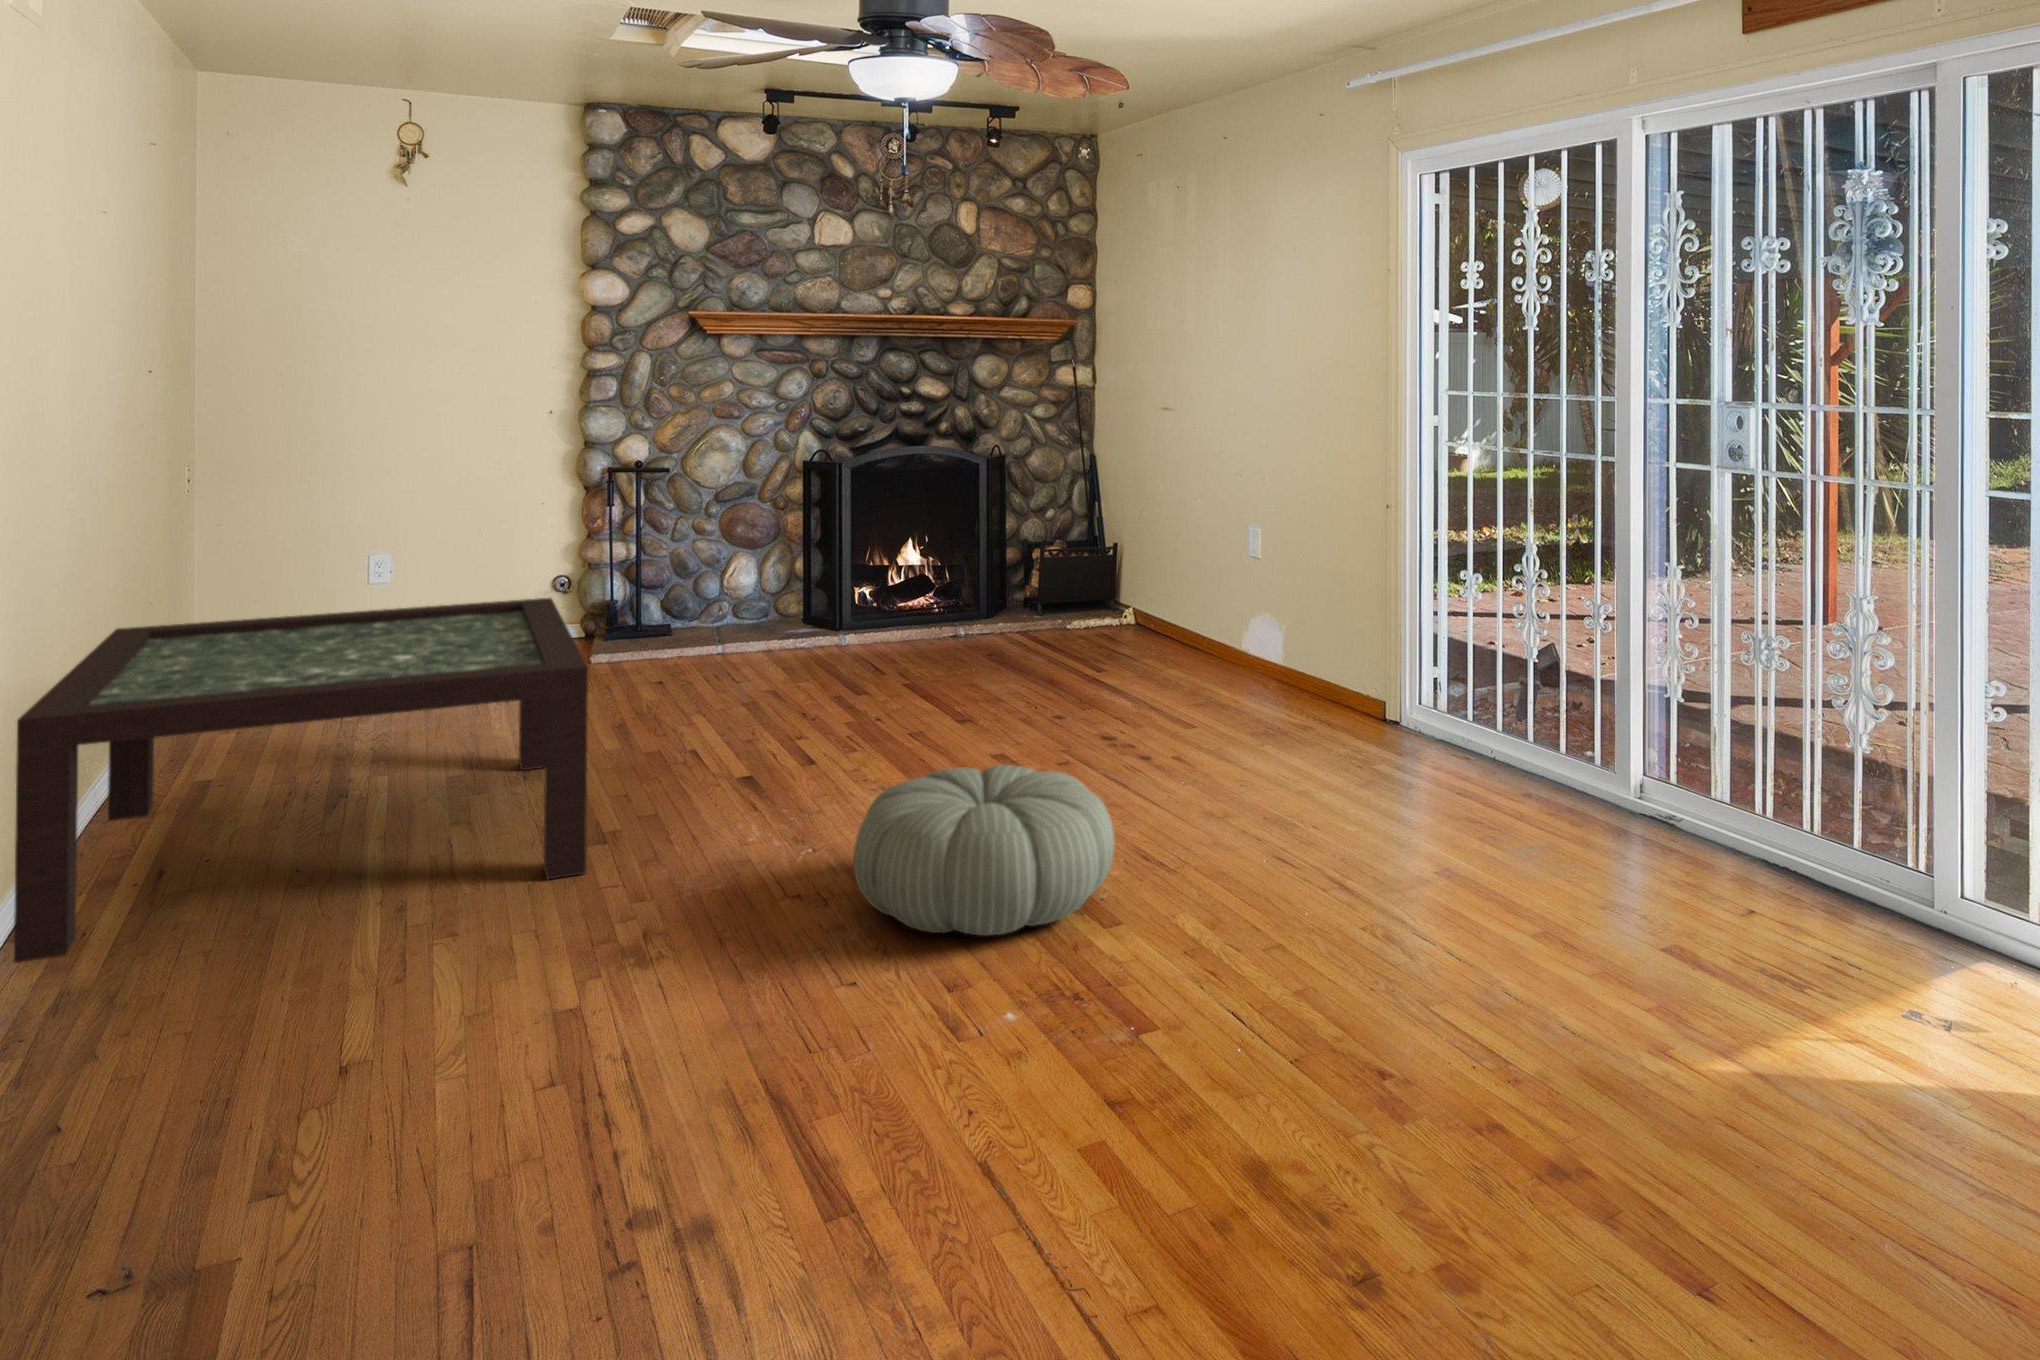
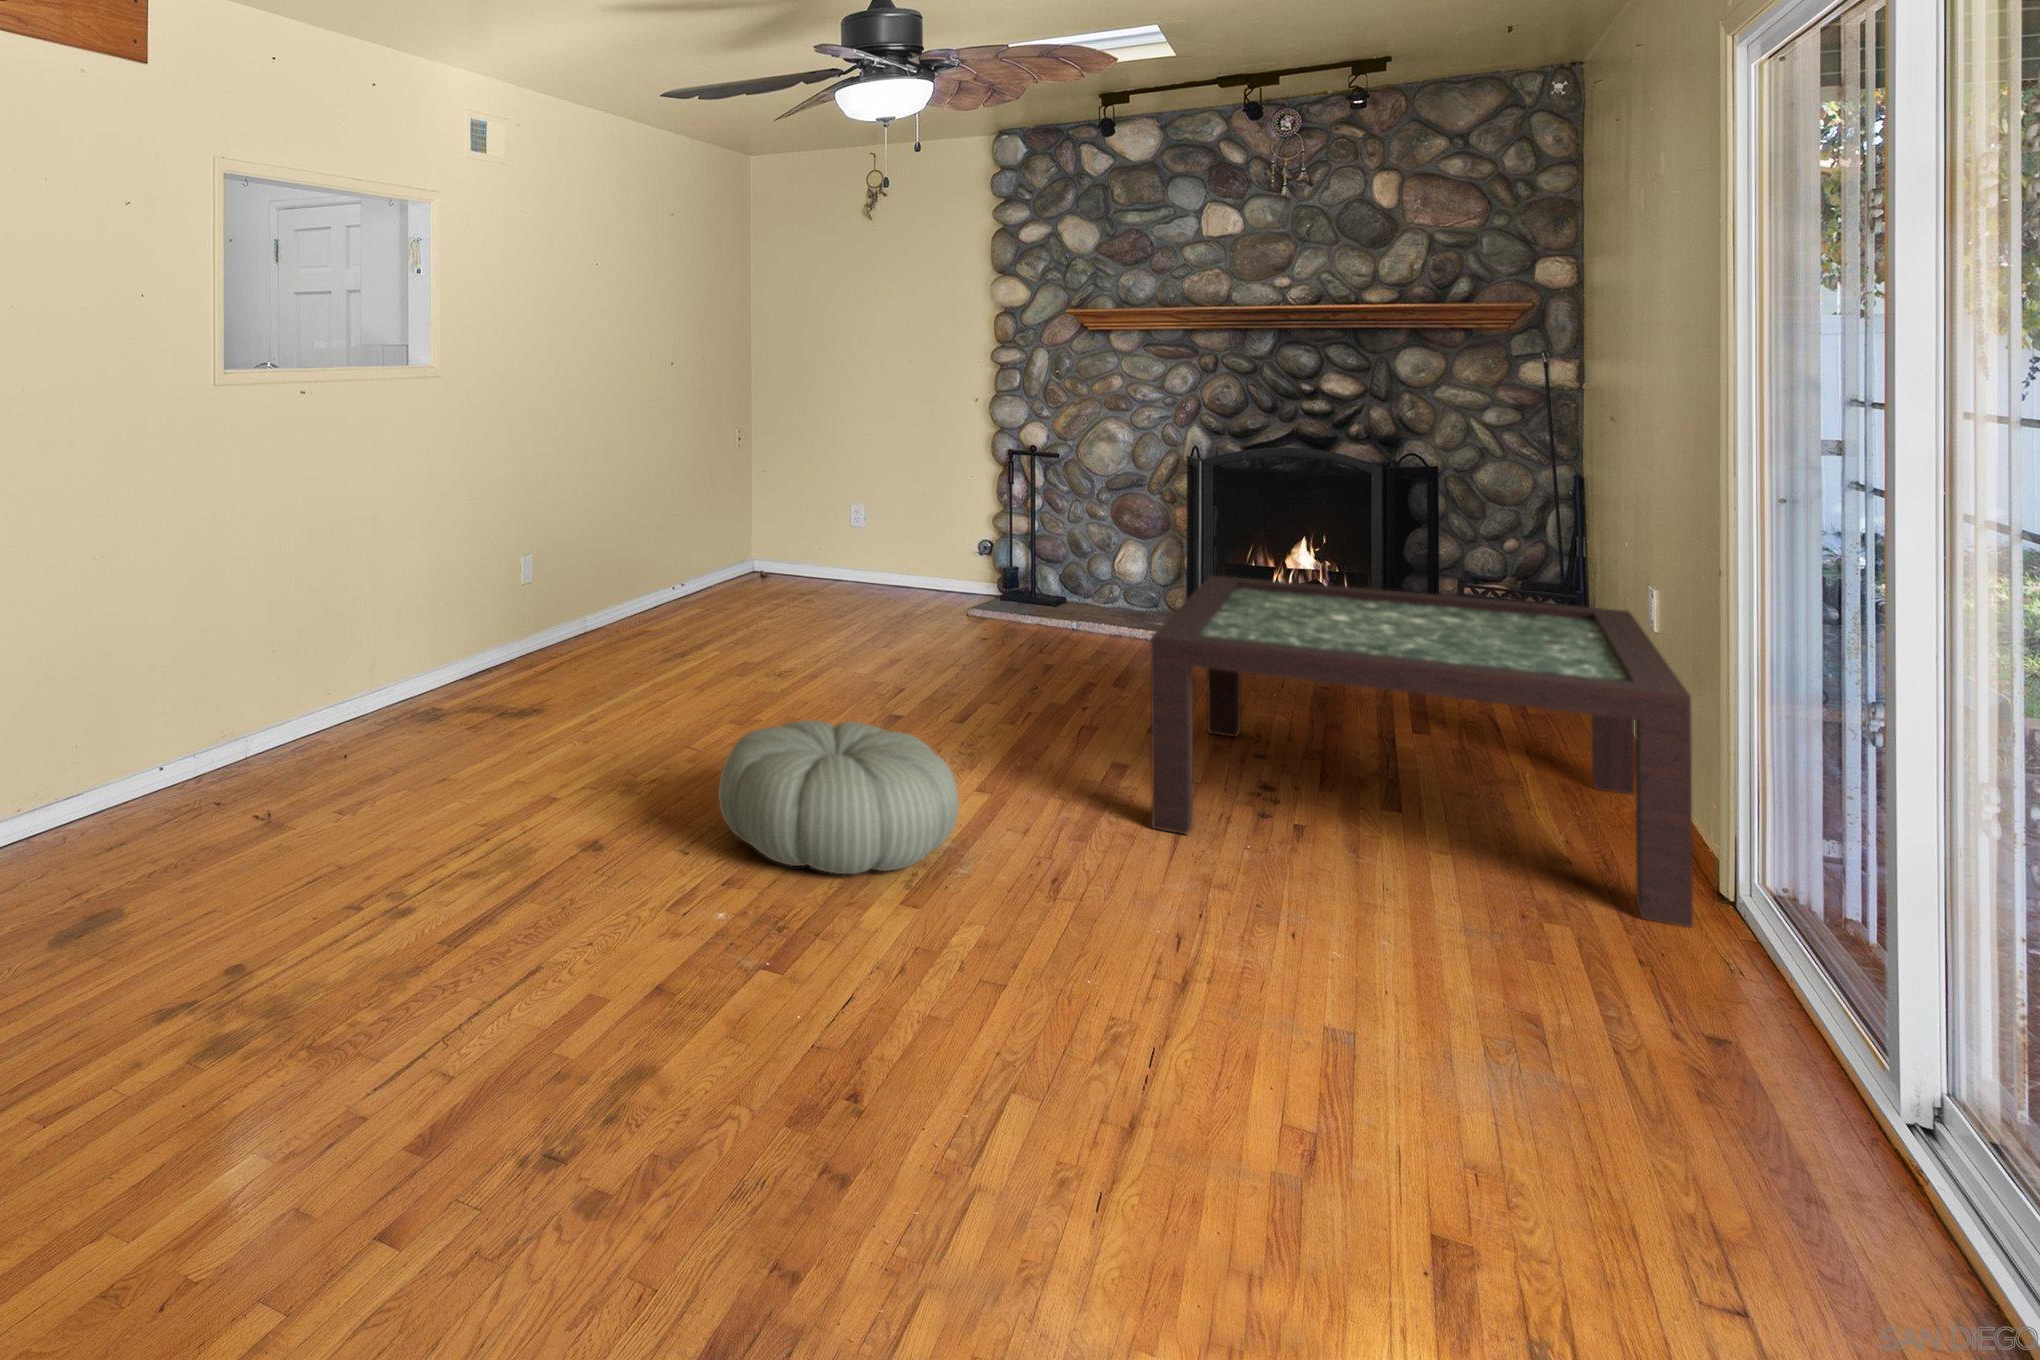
coffee table: present [14,598,588,963] -> present [1151,576,1693,927]

